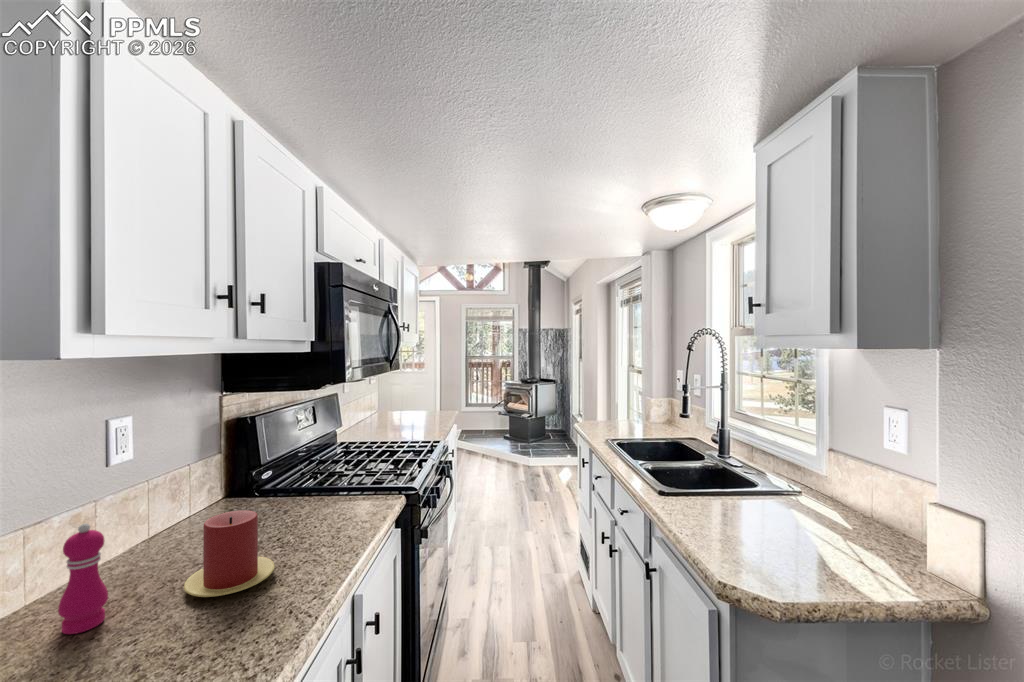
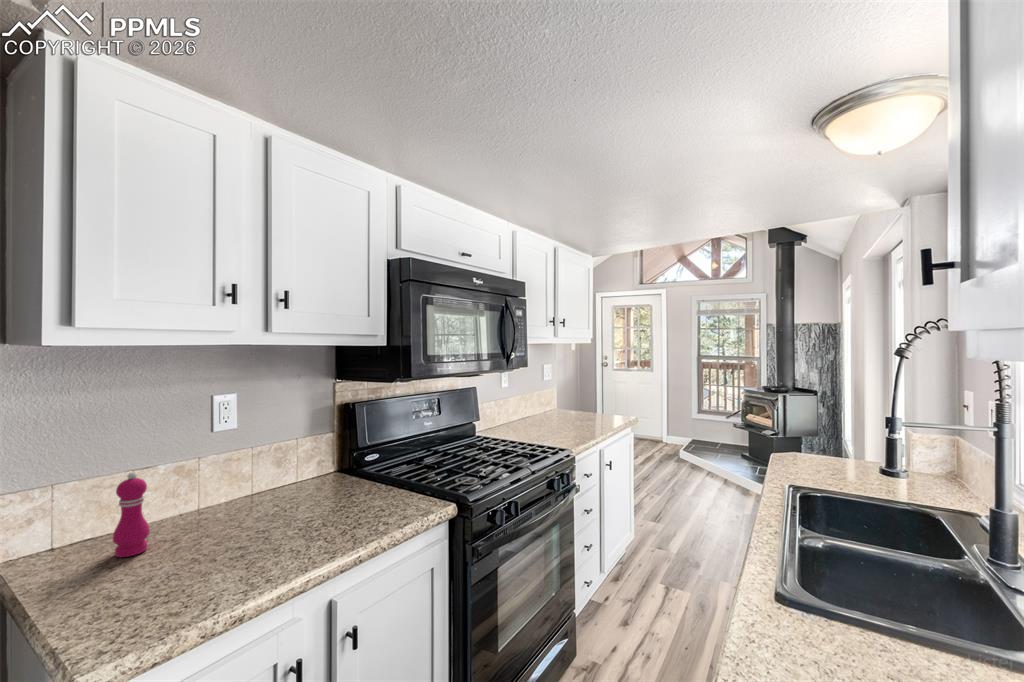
candle: present [184,510,275,597] -> none [195,483,277,557]

